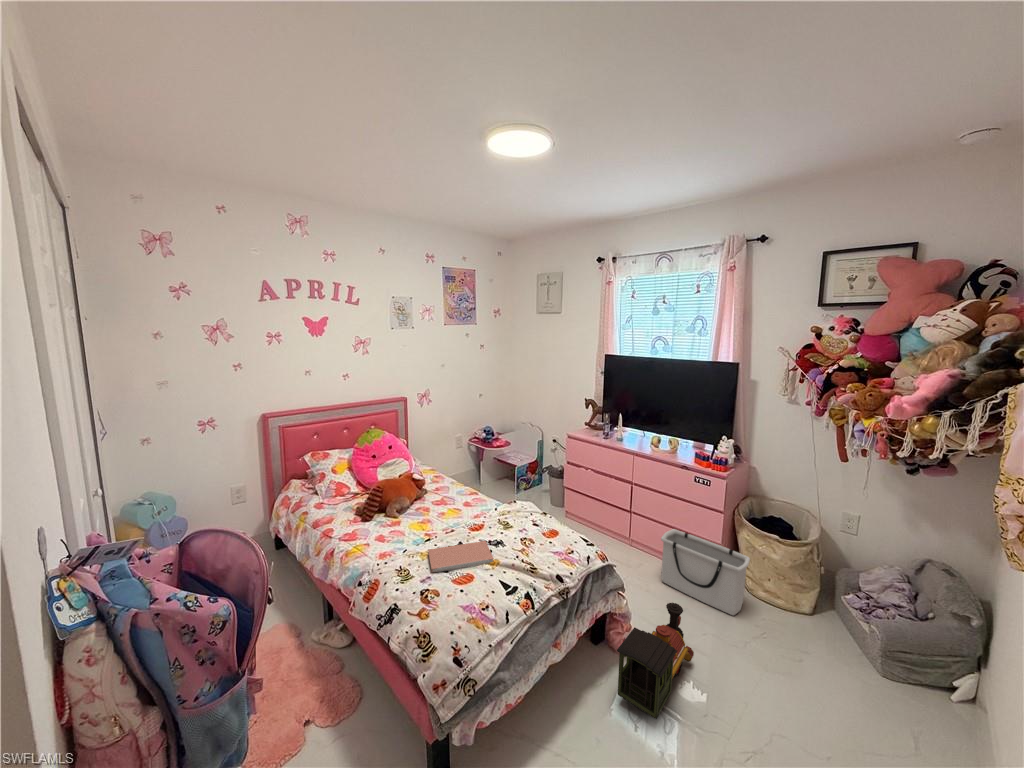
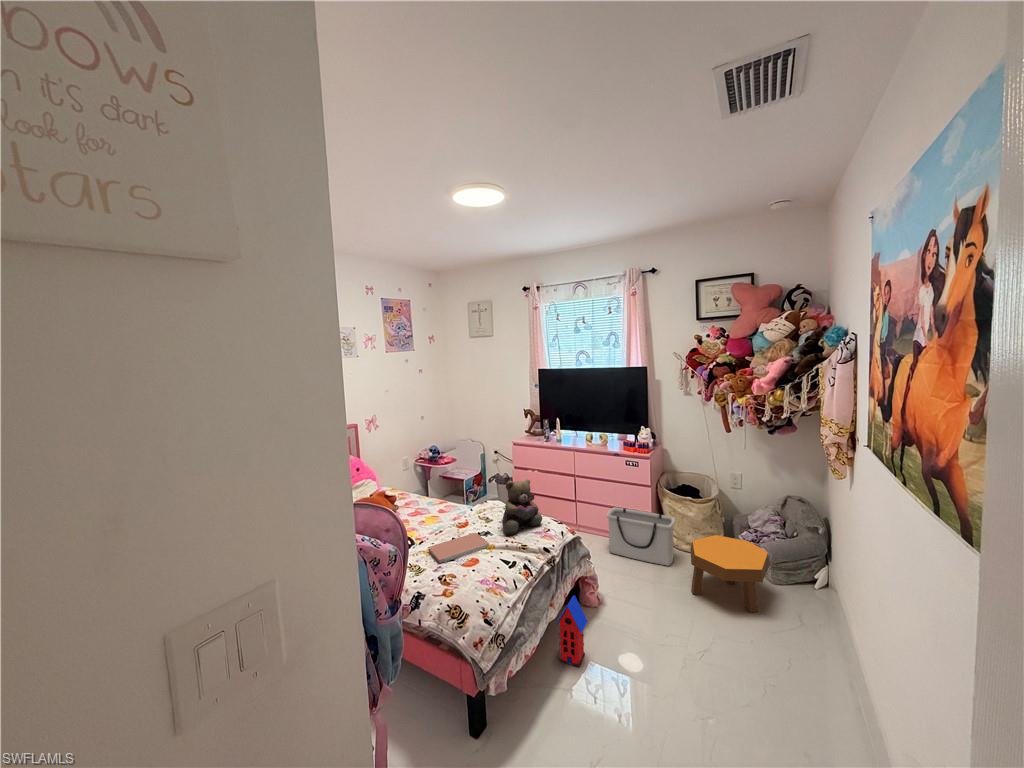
teddy bear: none [516,489,564,552] -> present [502,479,542,535]
footstool: none [756,594,880,714] -> present [690,535,771,613]
toy train: present [617,603,694,719] -> none [598,559,649,647]
toy house: none [559,639,599,725] -> present [556,596,587,667]

